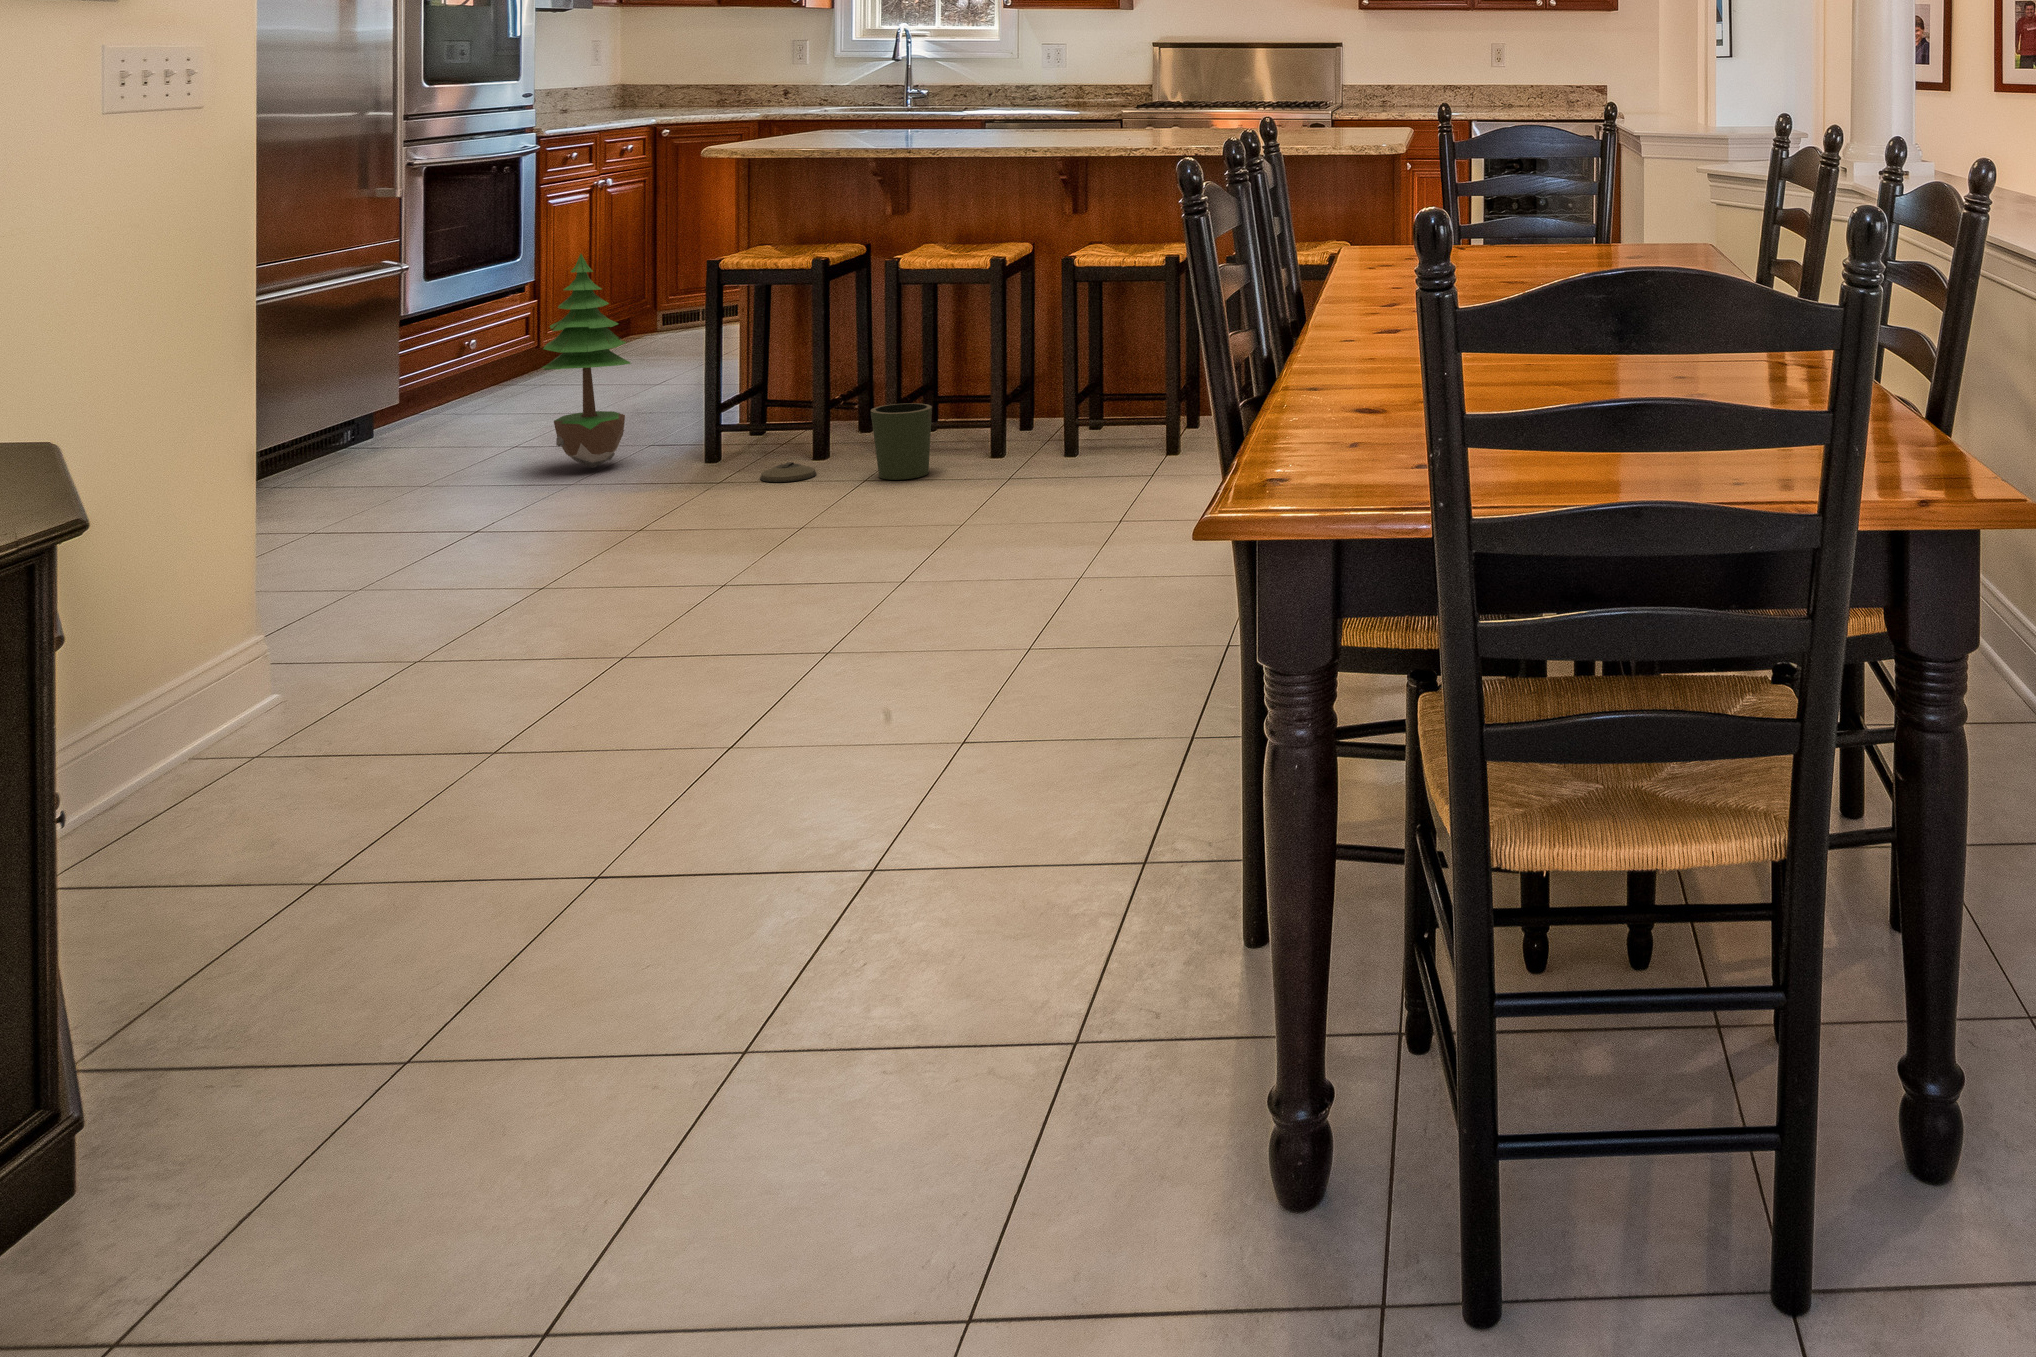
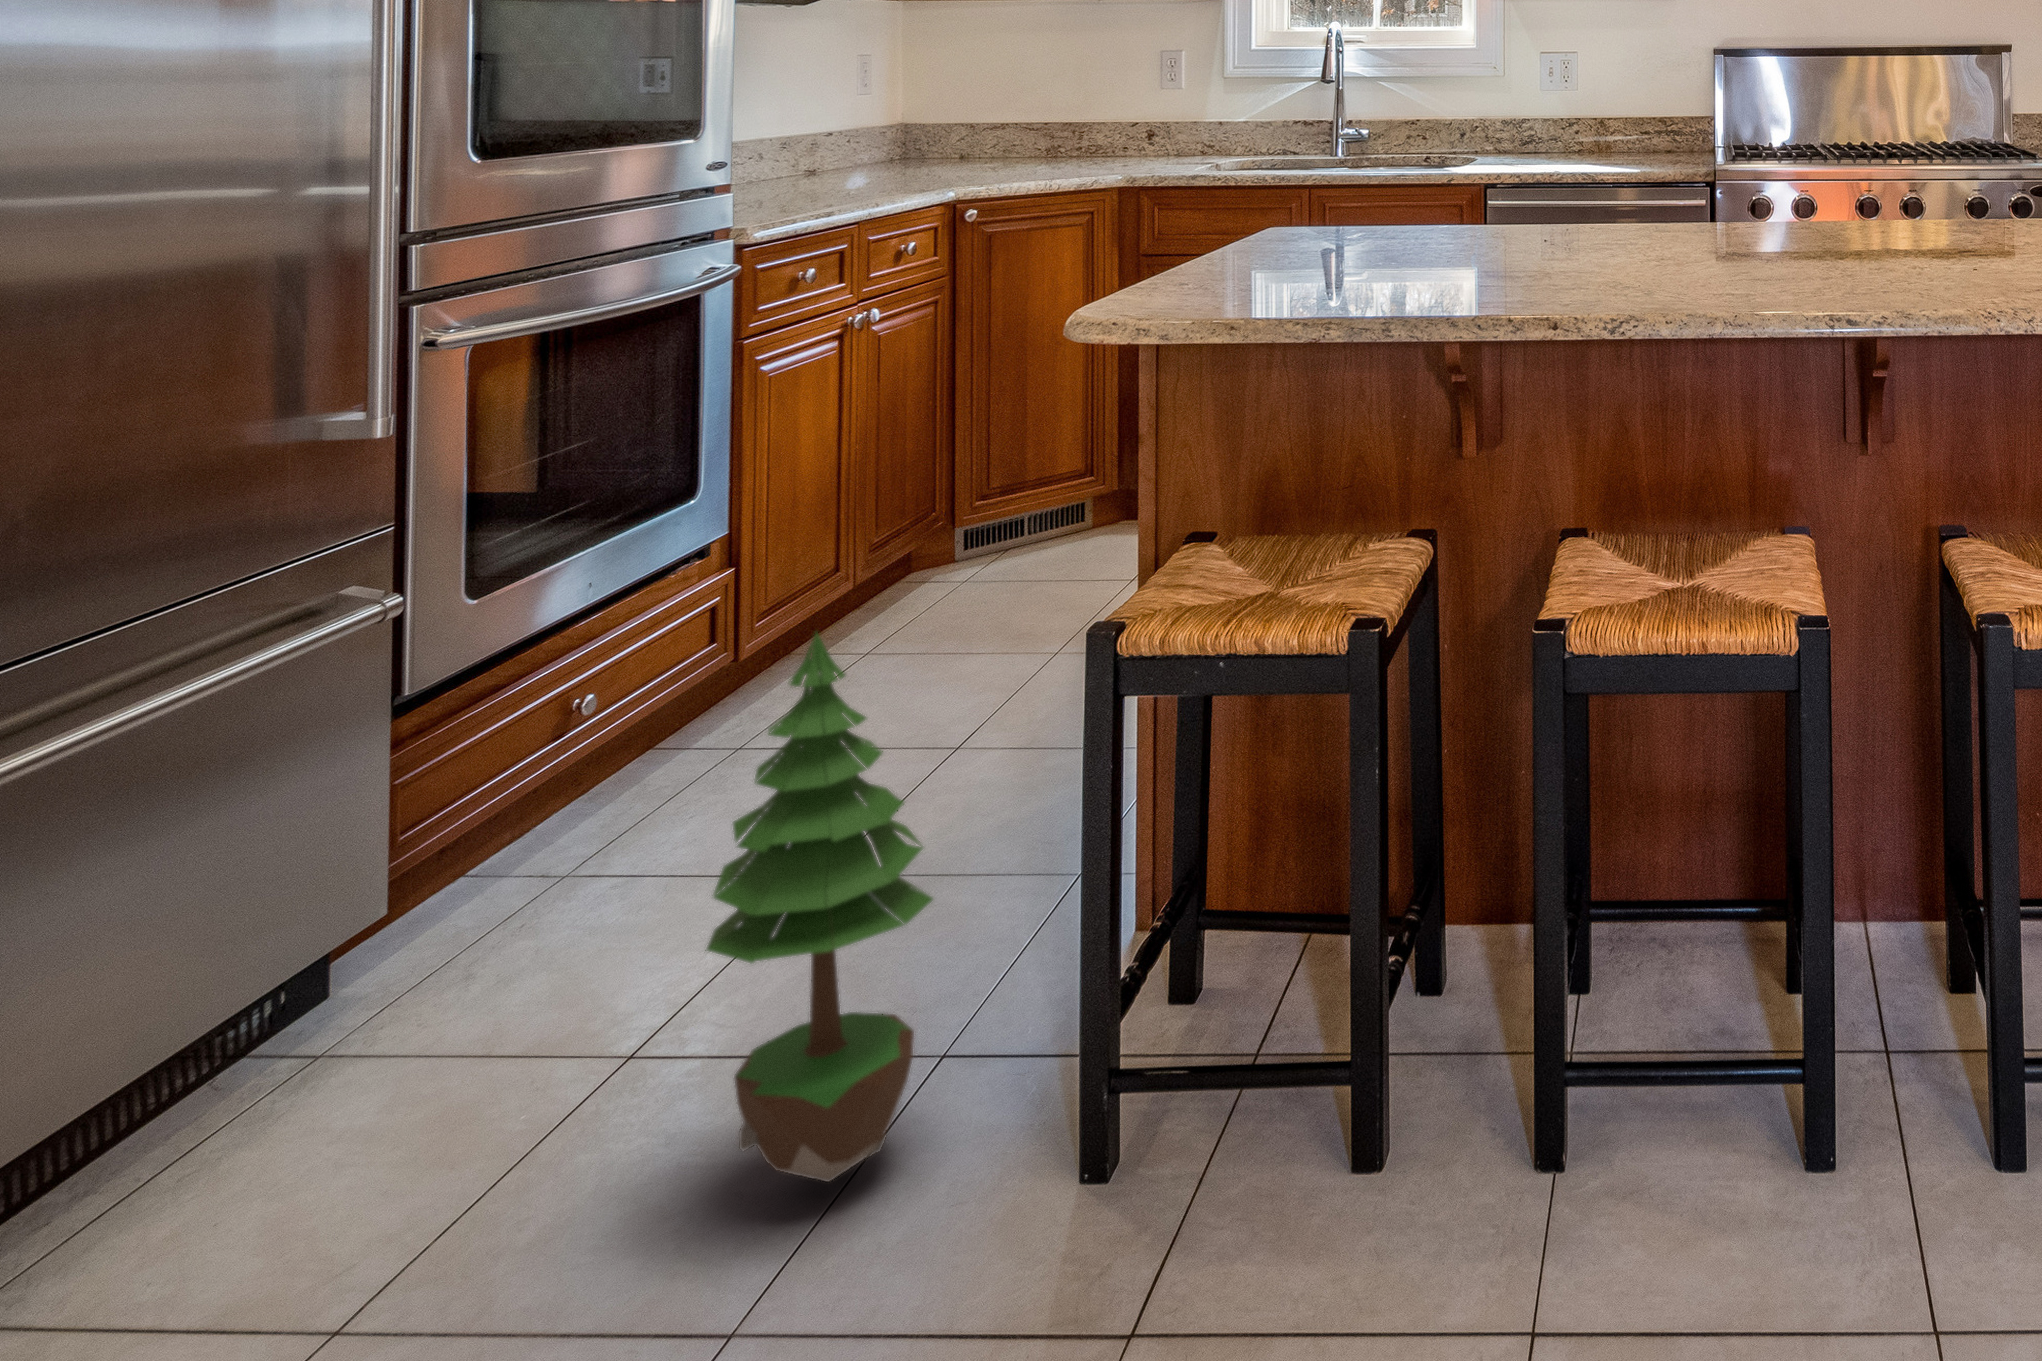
trash can: present [760,403,932,482] -> none [1267,997,1703,1270]

